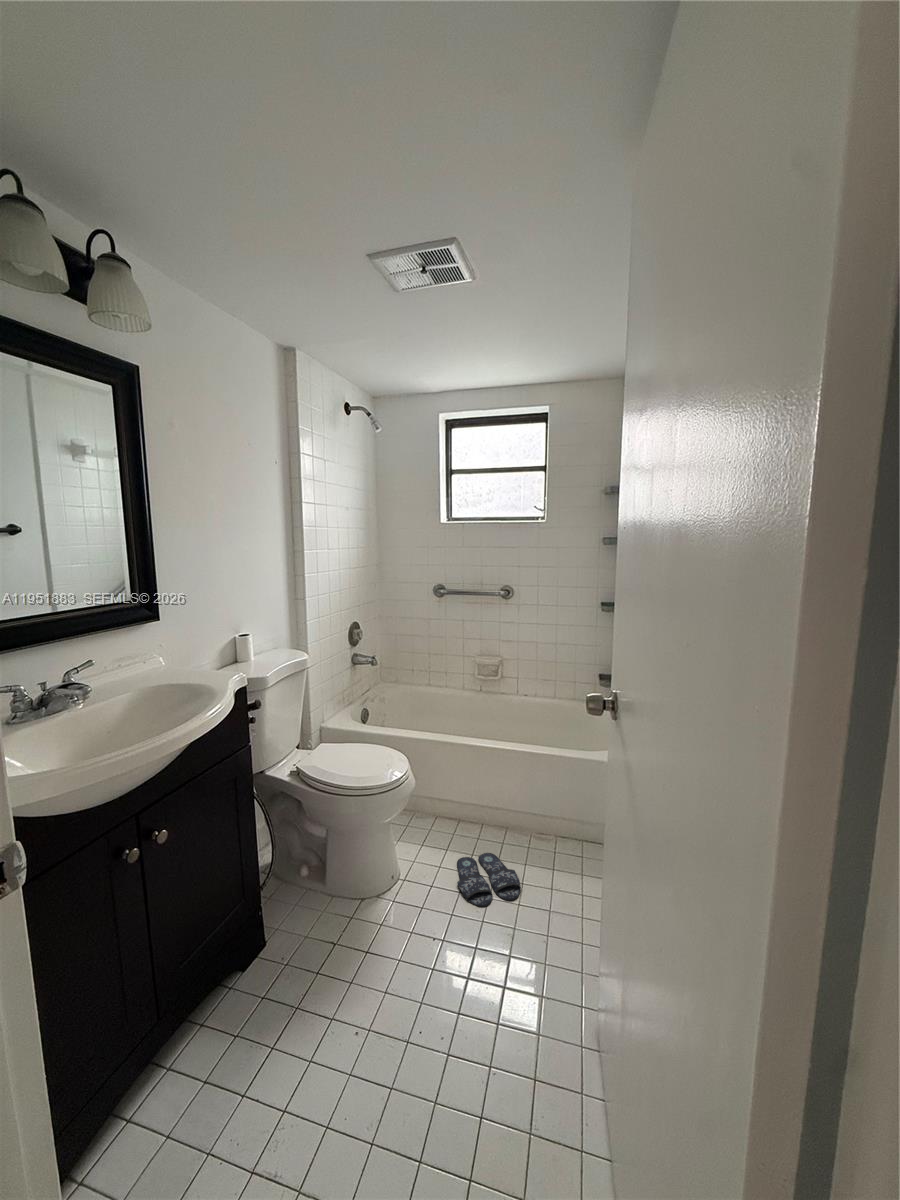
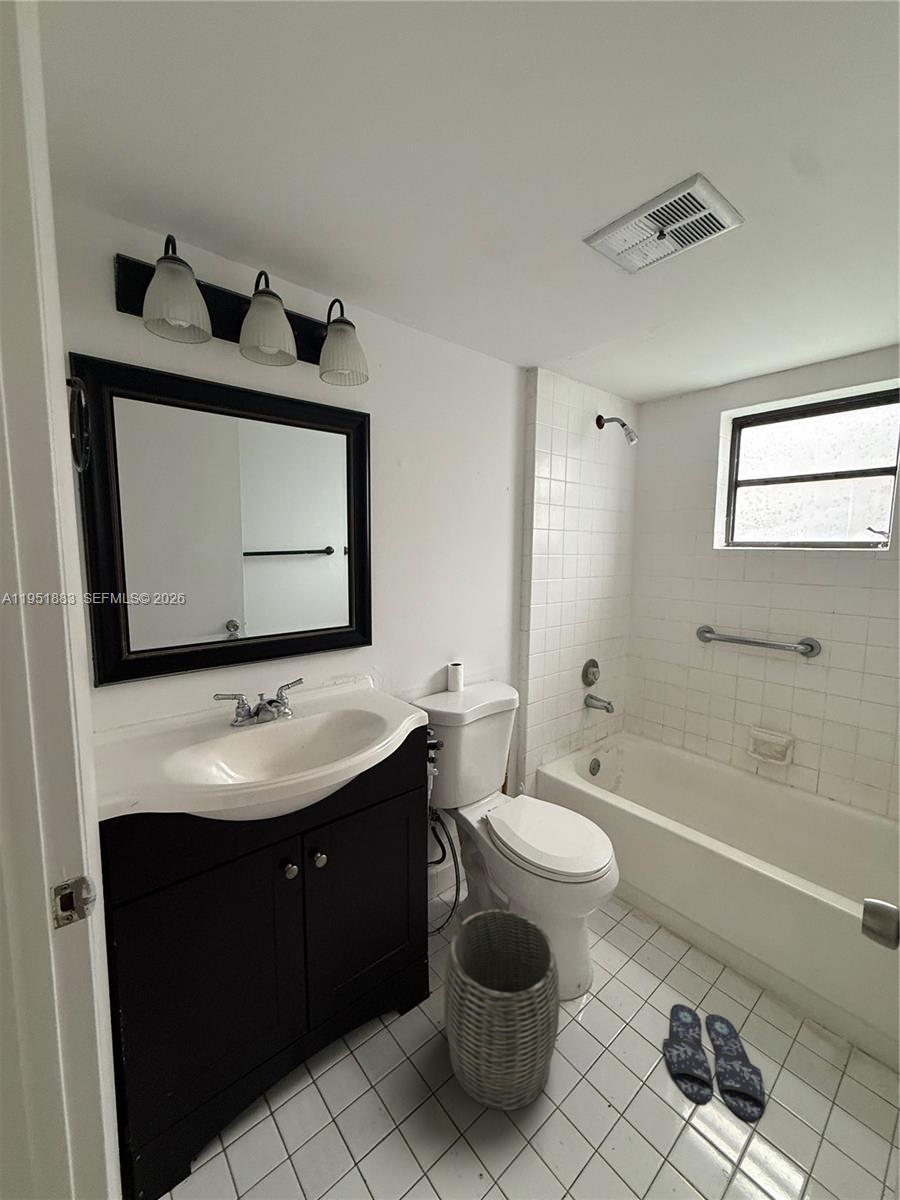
woven basket: none [290,834,392,991] -> present [444,910,560,1110]

